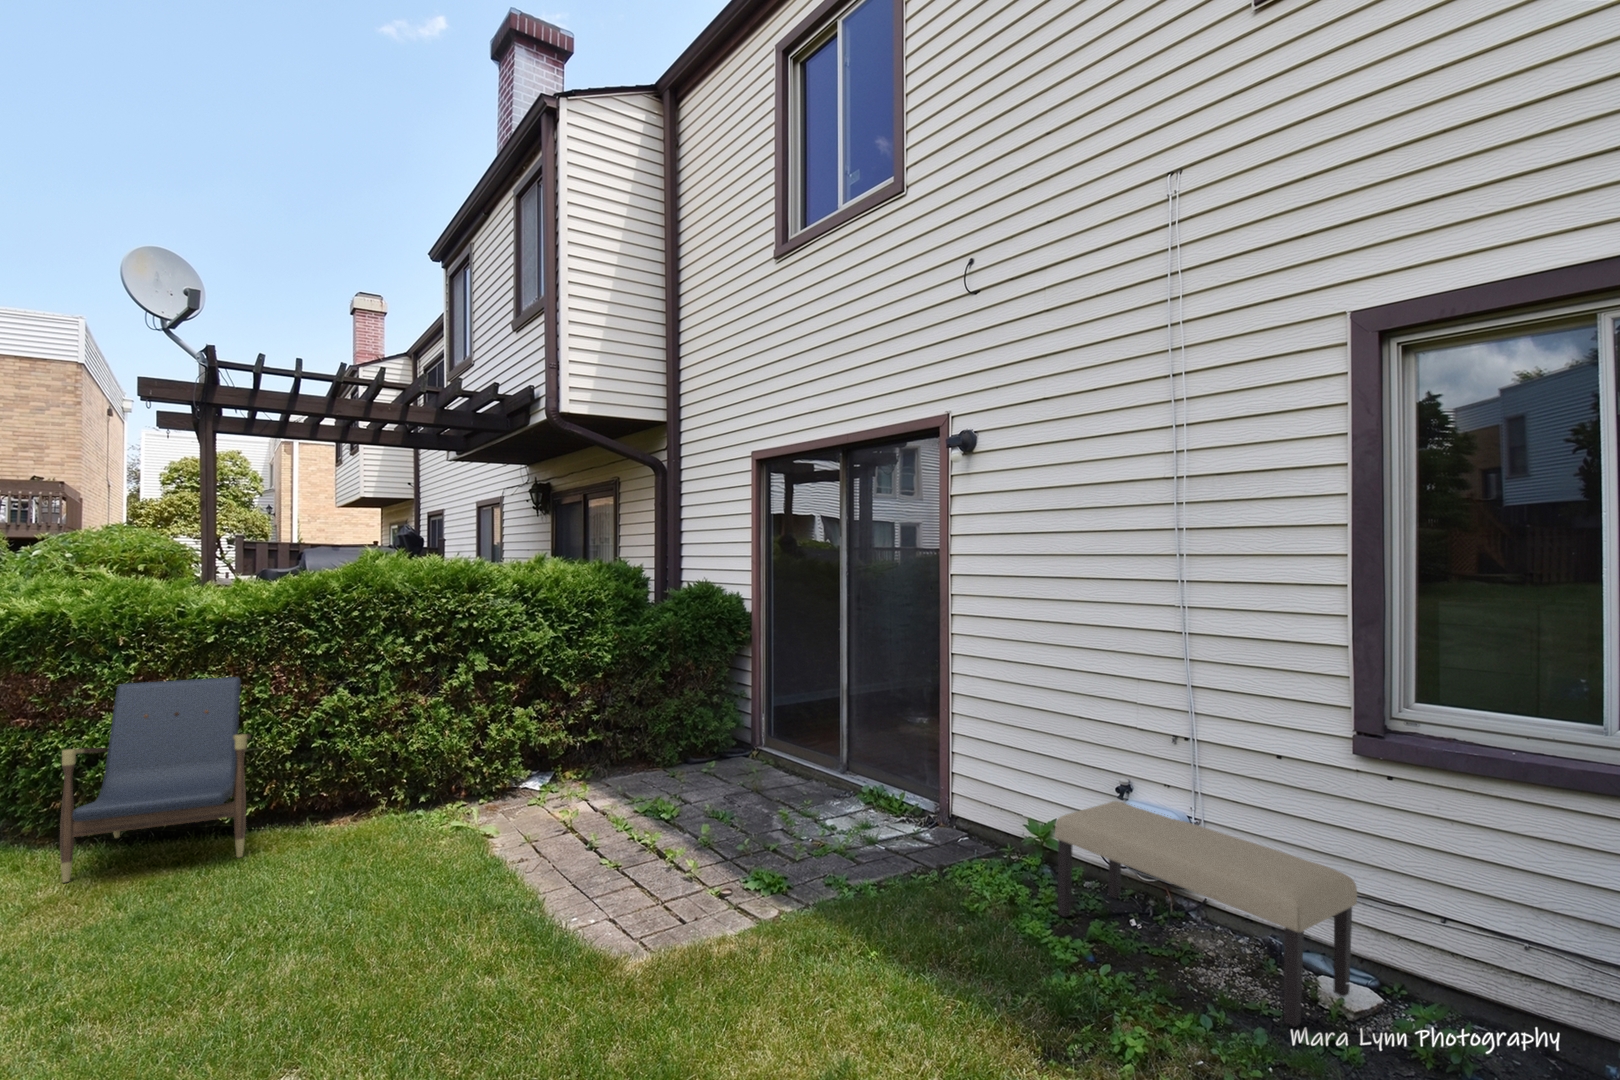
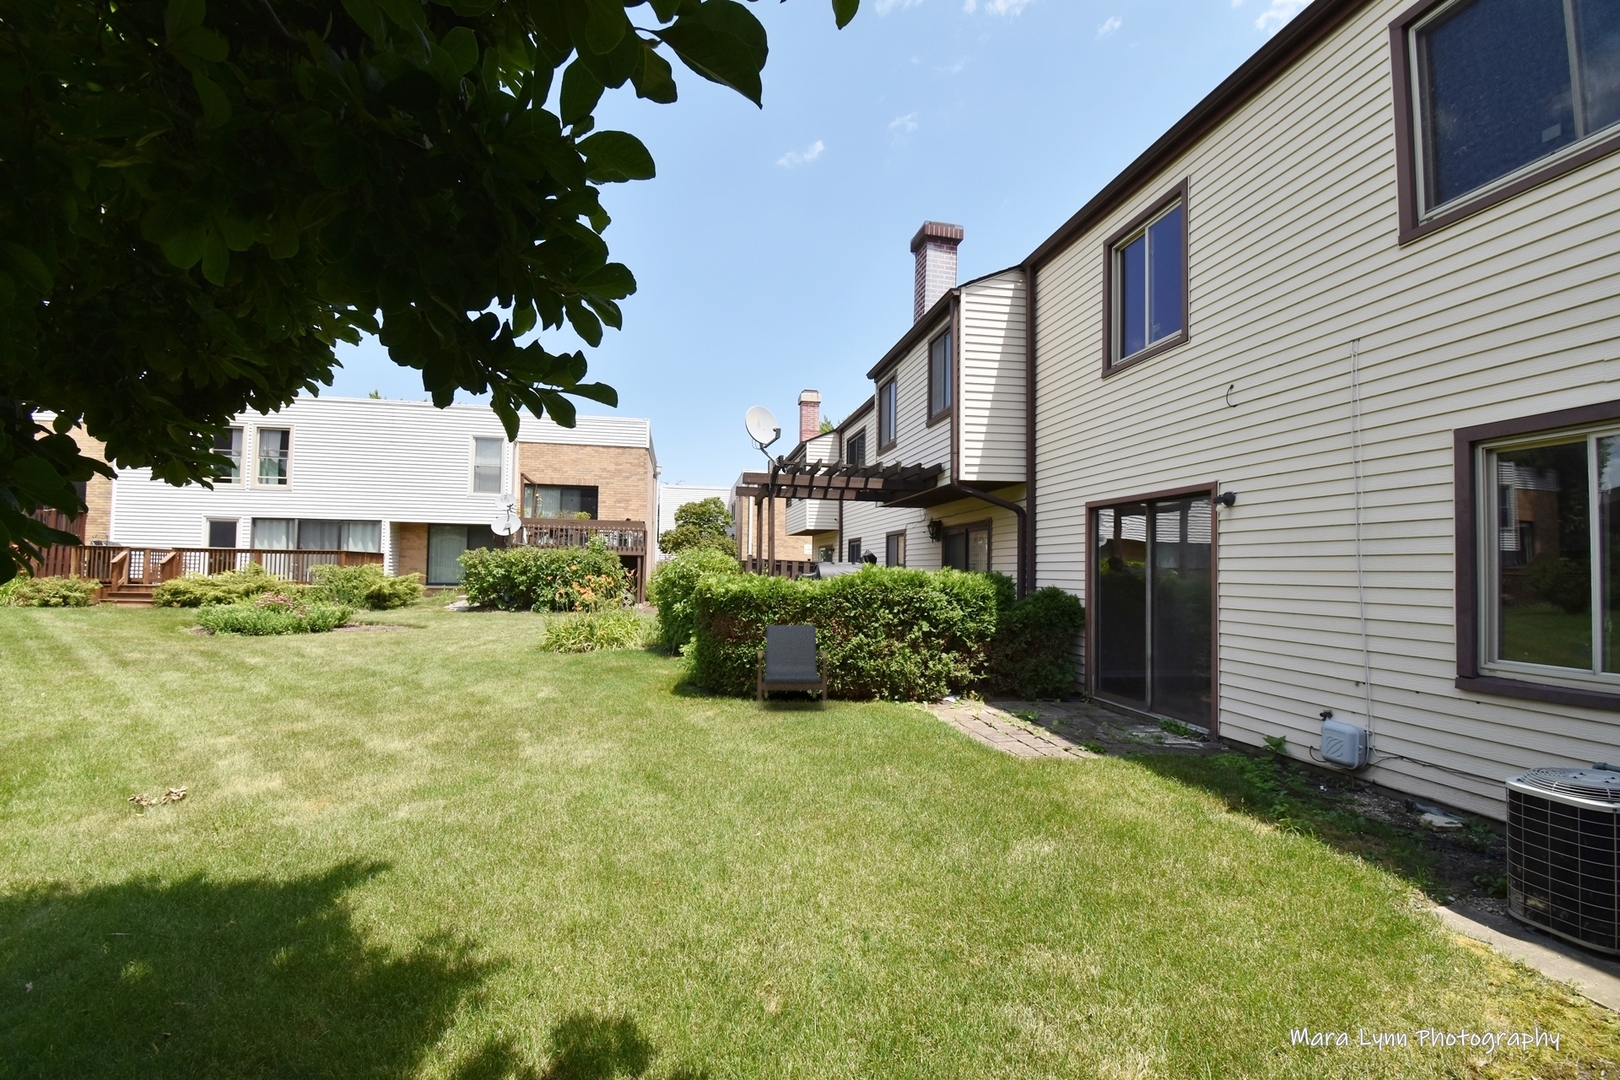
bench: present [1055,801,1357,1027] -> none [1272,718,1458,828]

